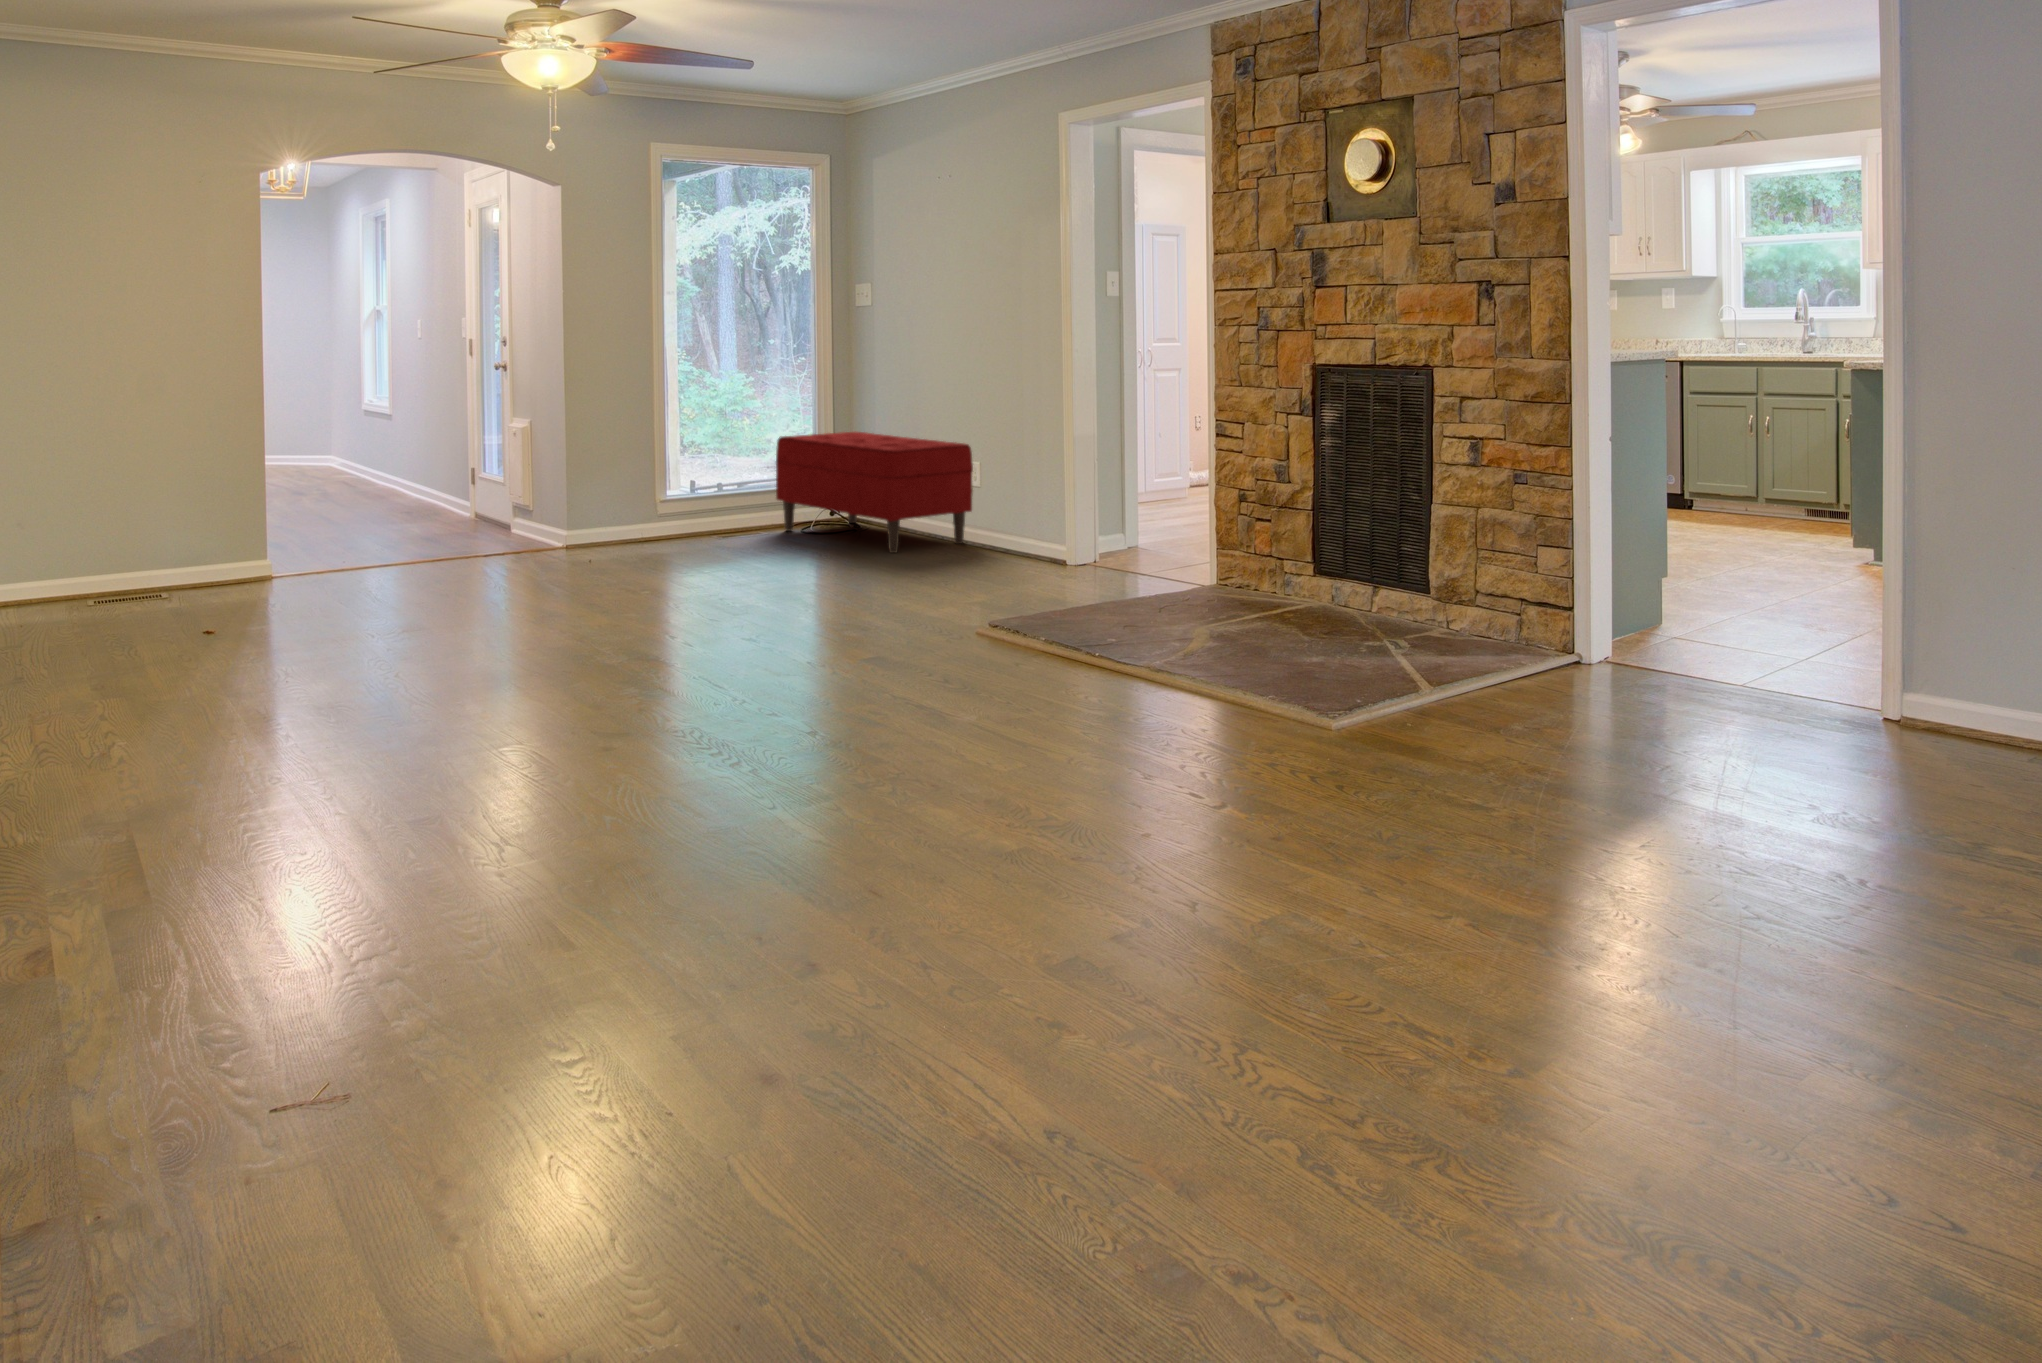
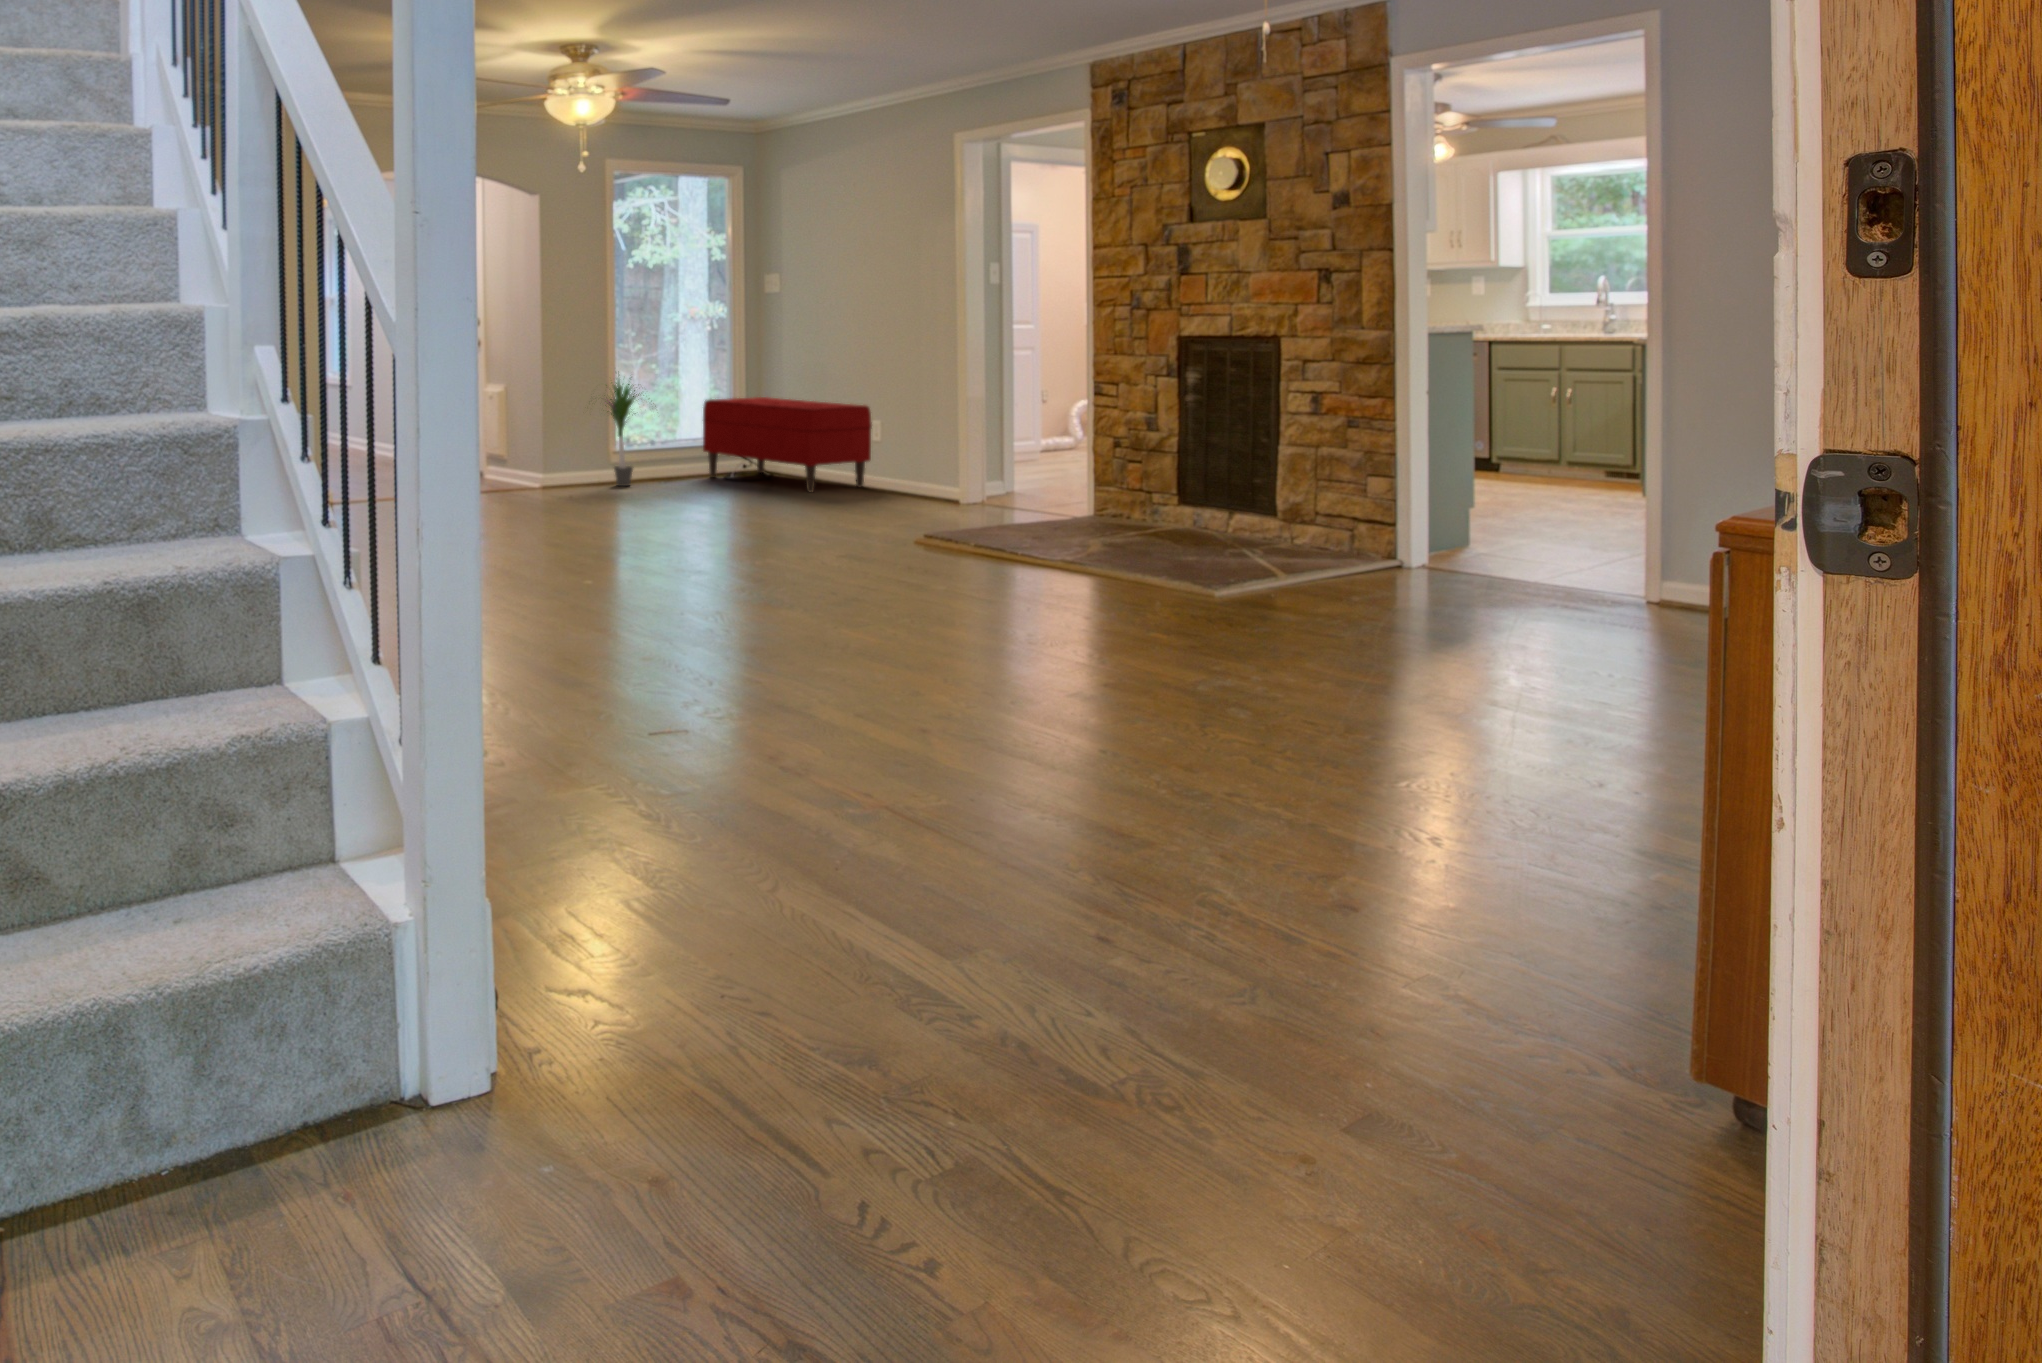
potted plant: none [612,397,714,548] -> present [604,380,639,486]

